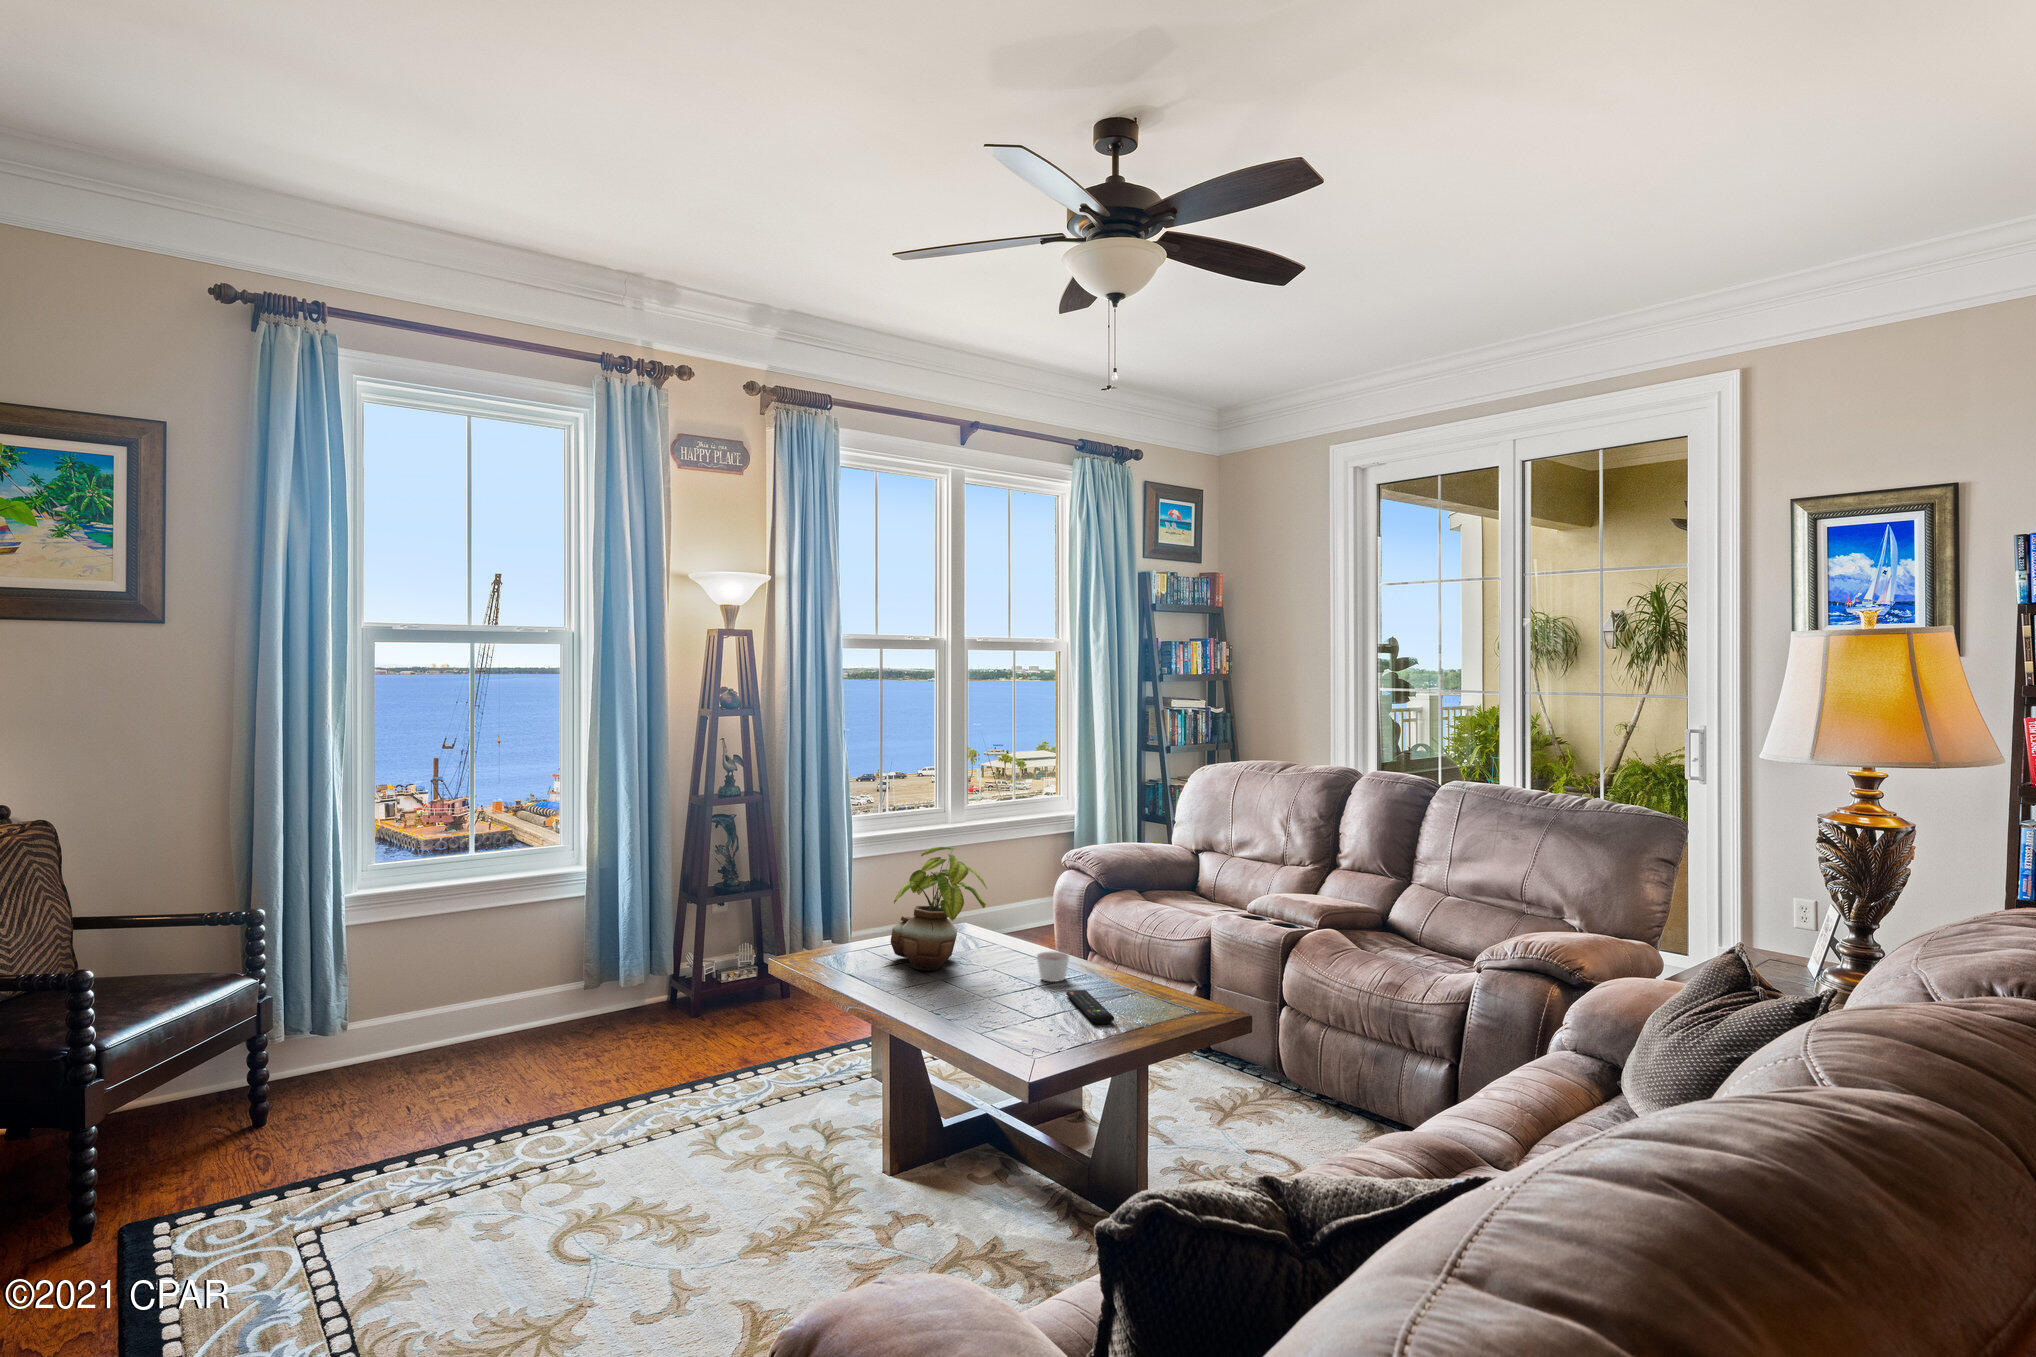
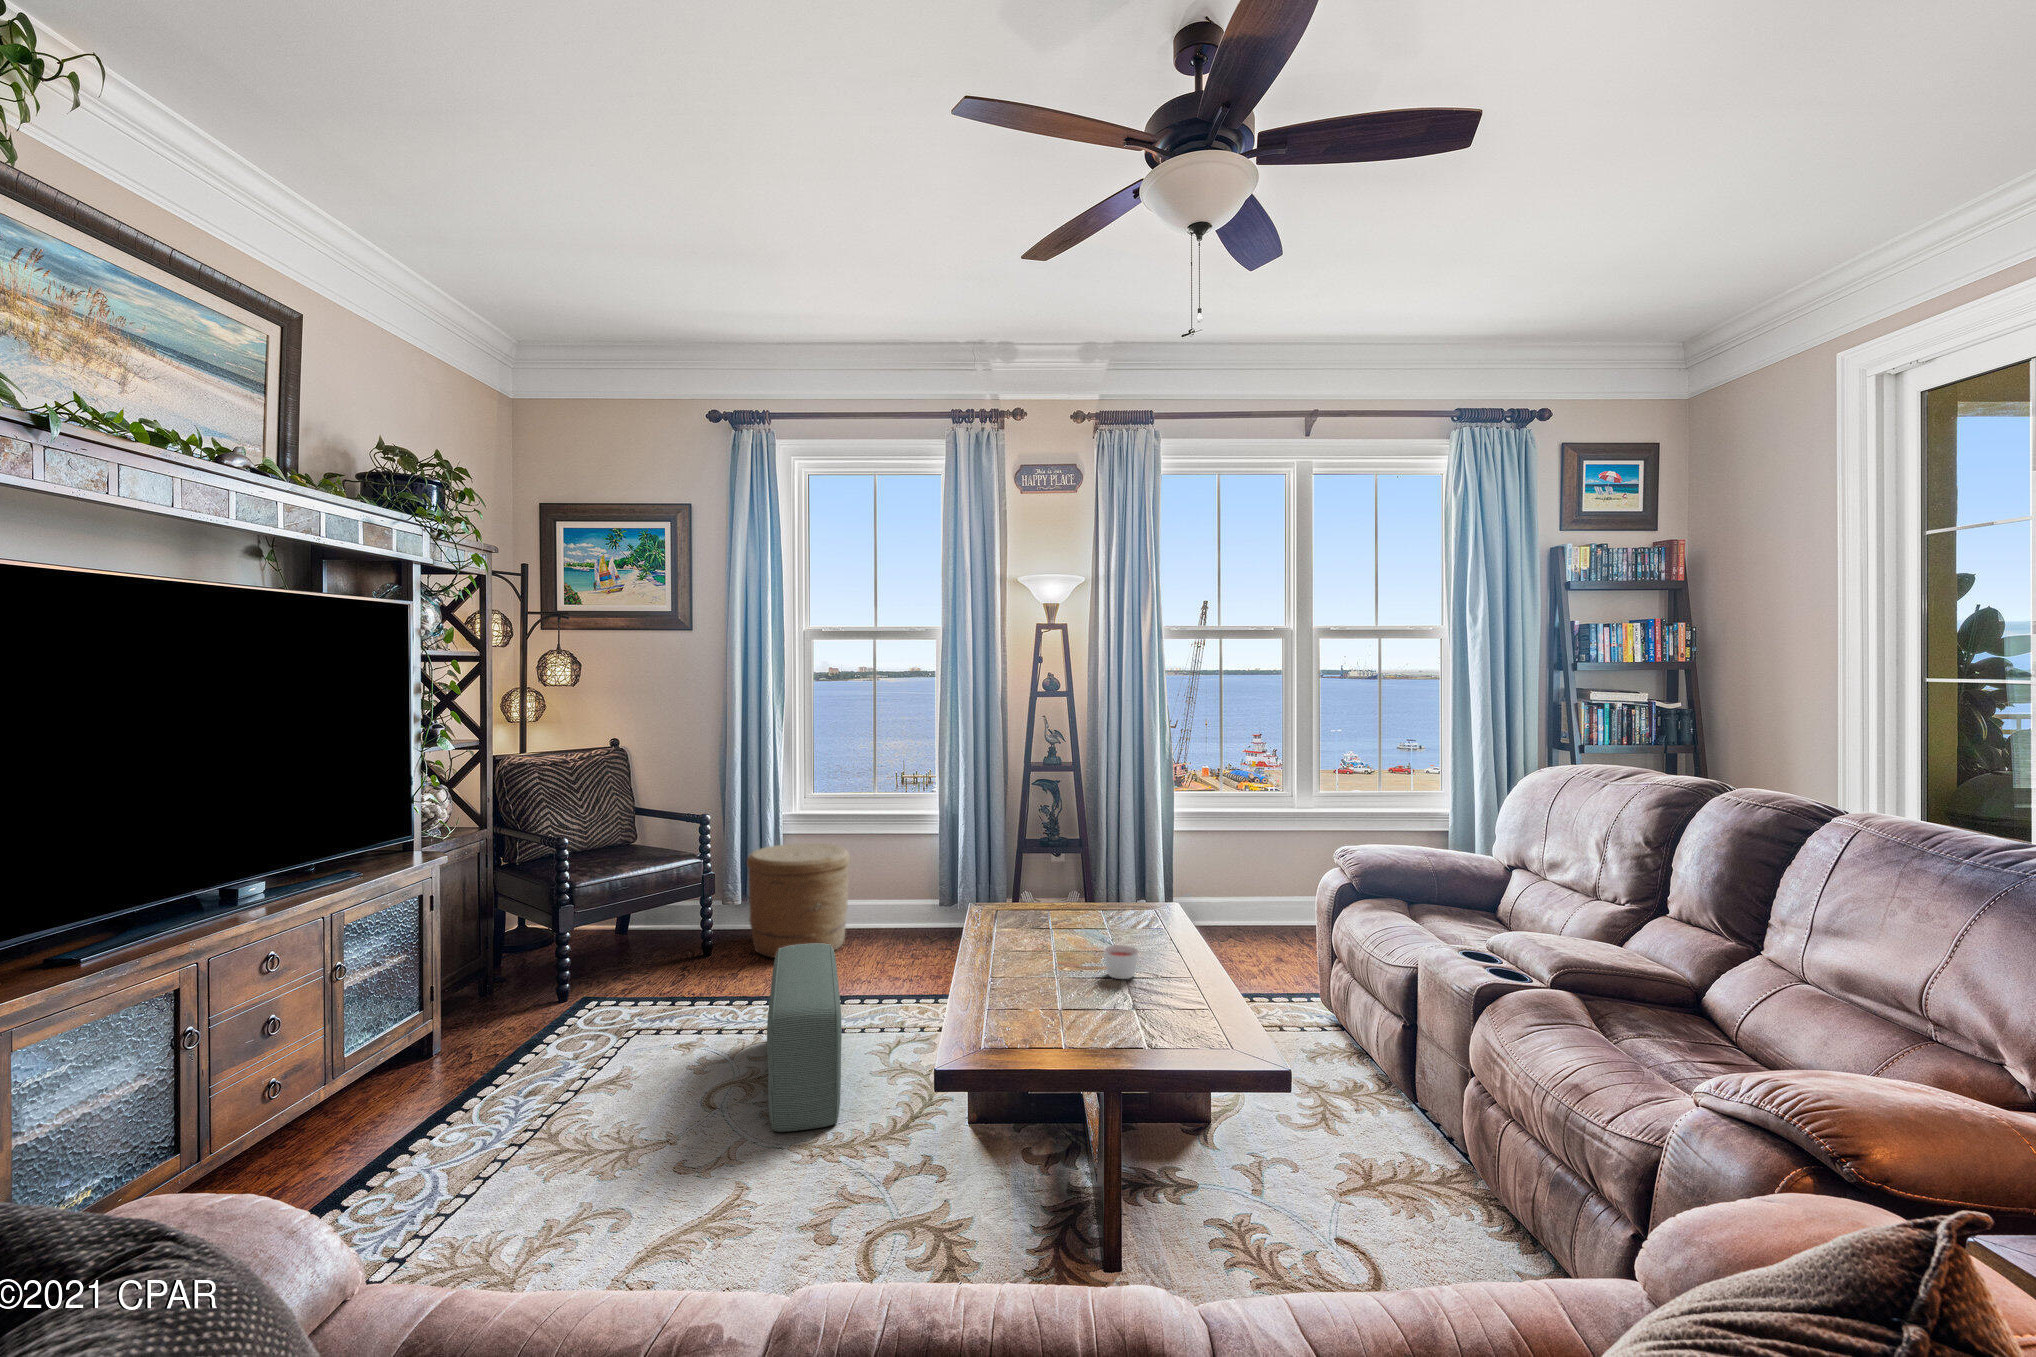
potted plant: present [891,847,987,971] -> none [1003,821,1084,941]
woven basket: none [332,931,496,1100] -> present [747,843,850,958]
remote control: present [1066,990,1114,1024] -> none [1059,992,1117,1038]
pouf: none [568,1034,777,1239] -> present [767,943,842,1132]

